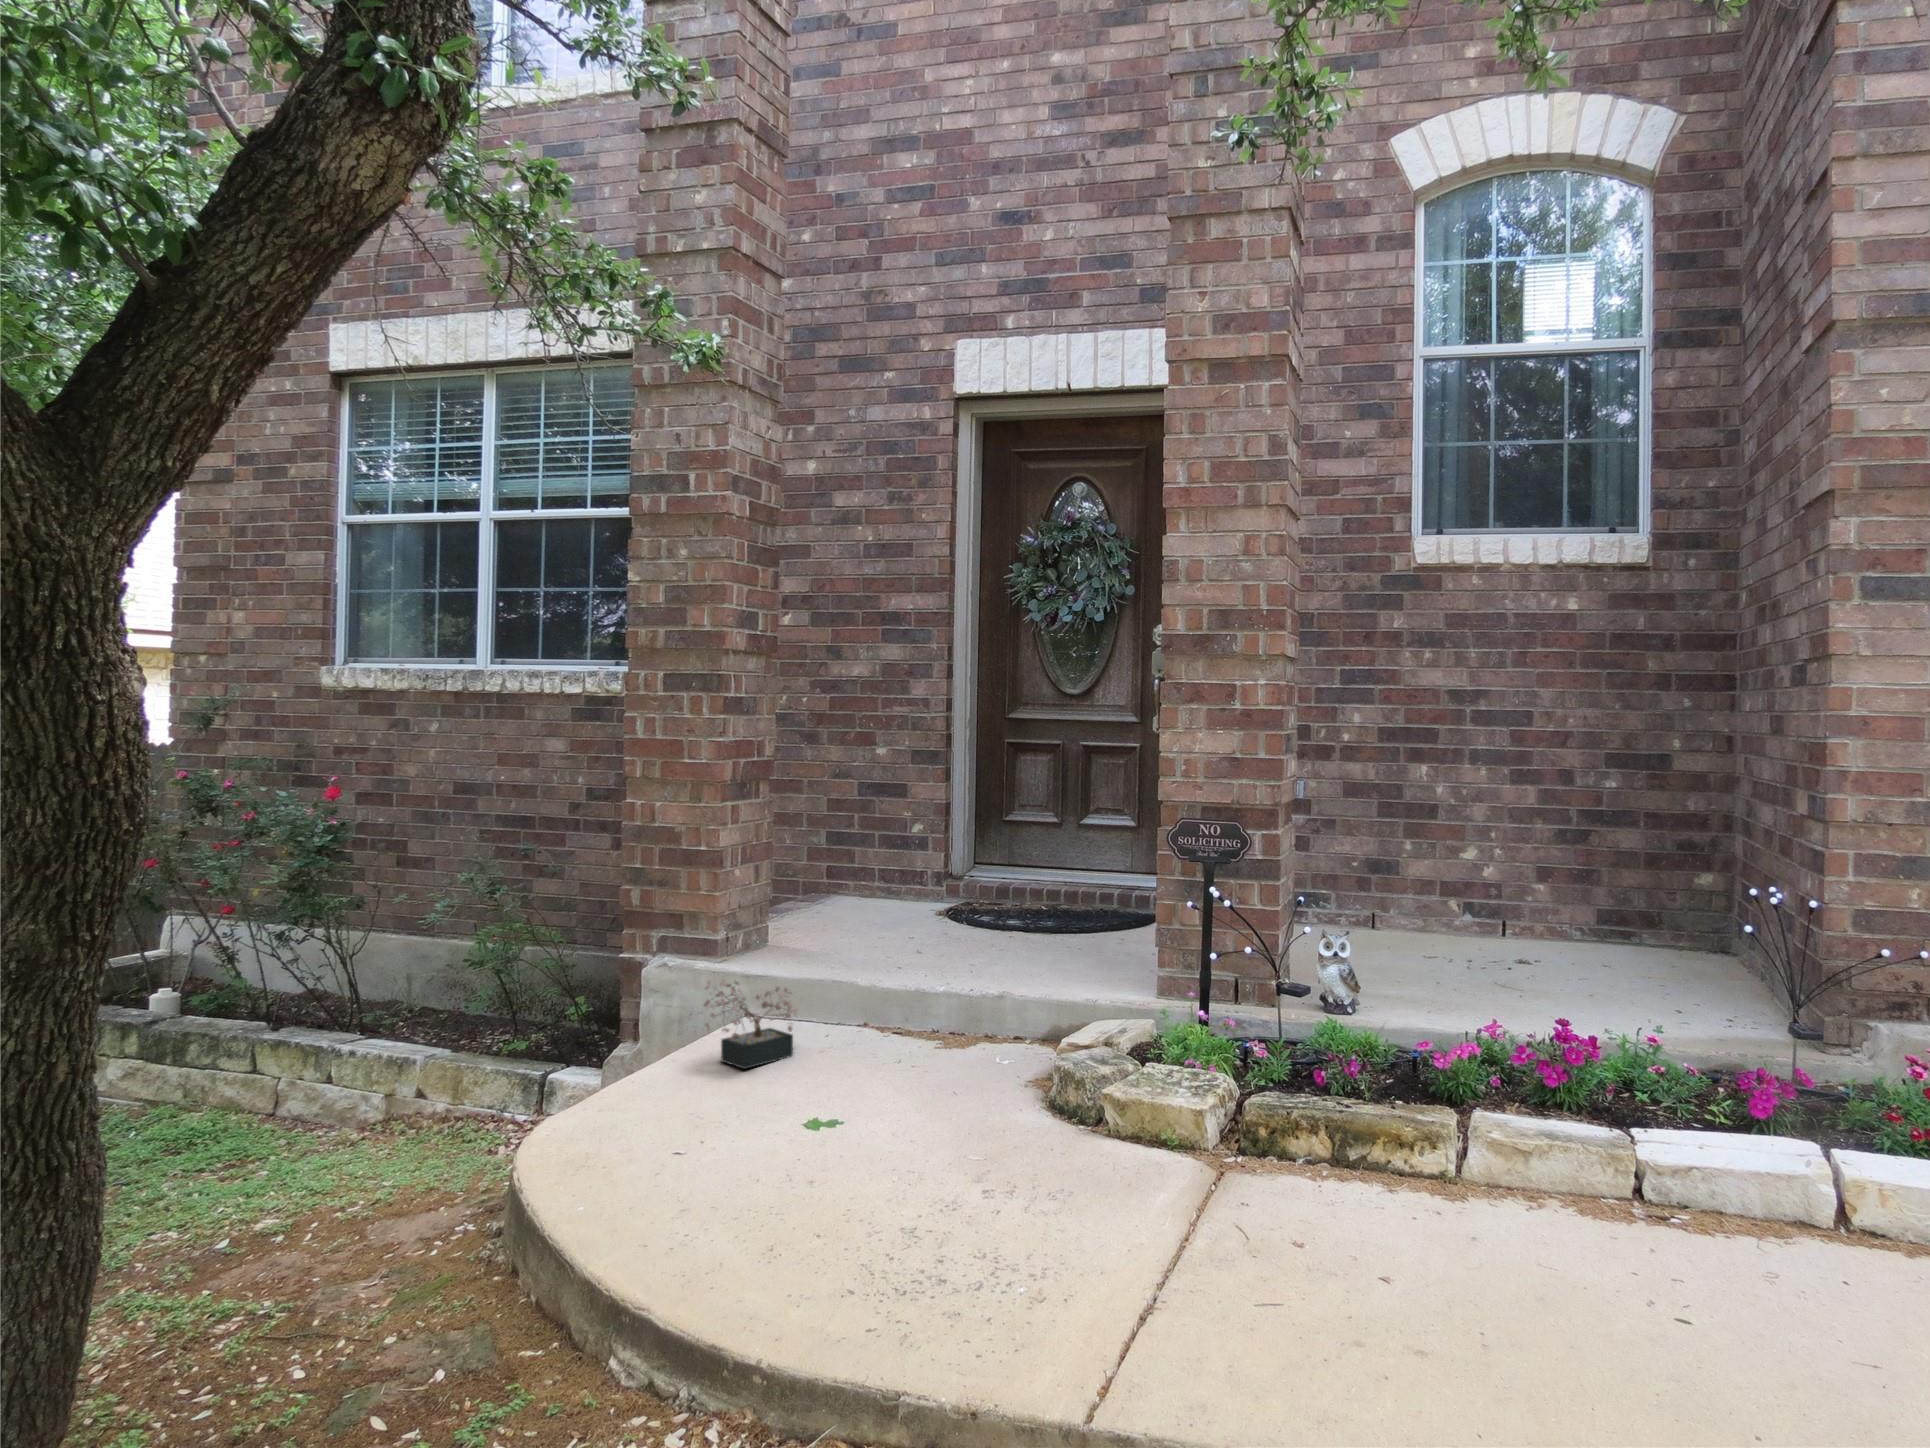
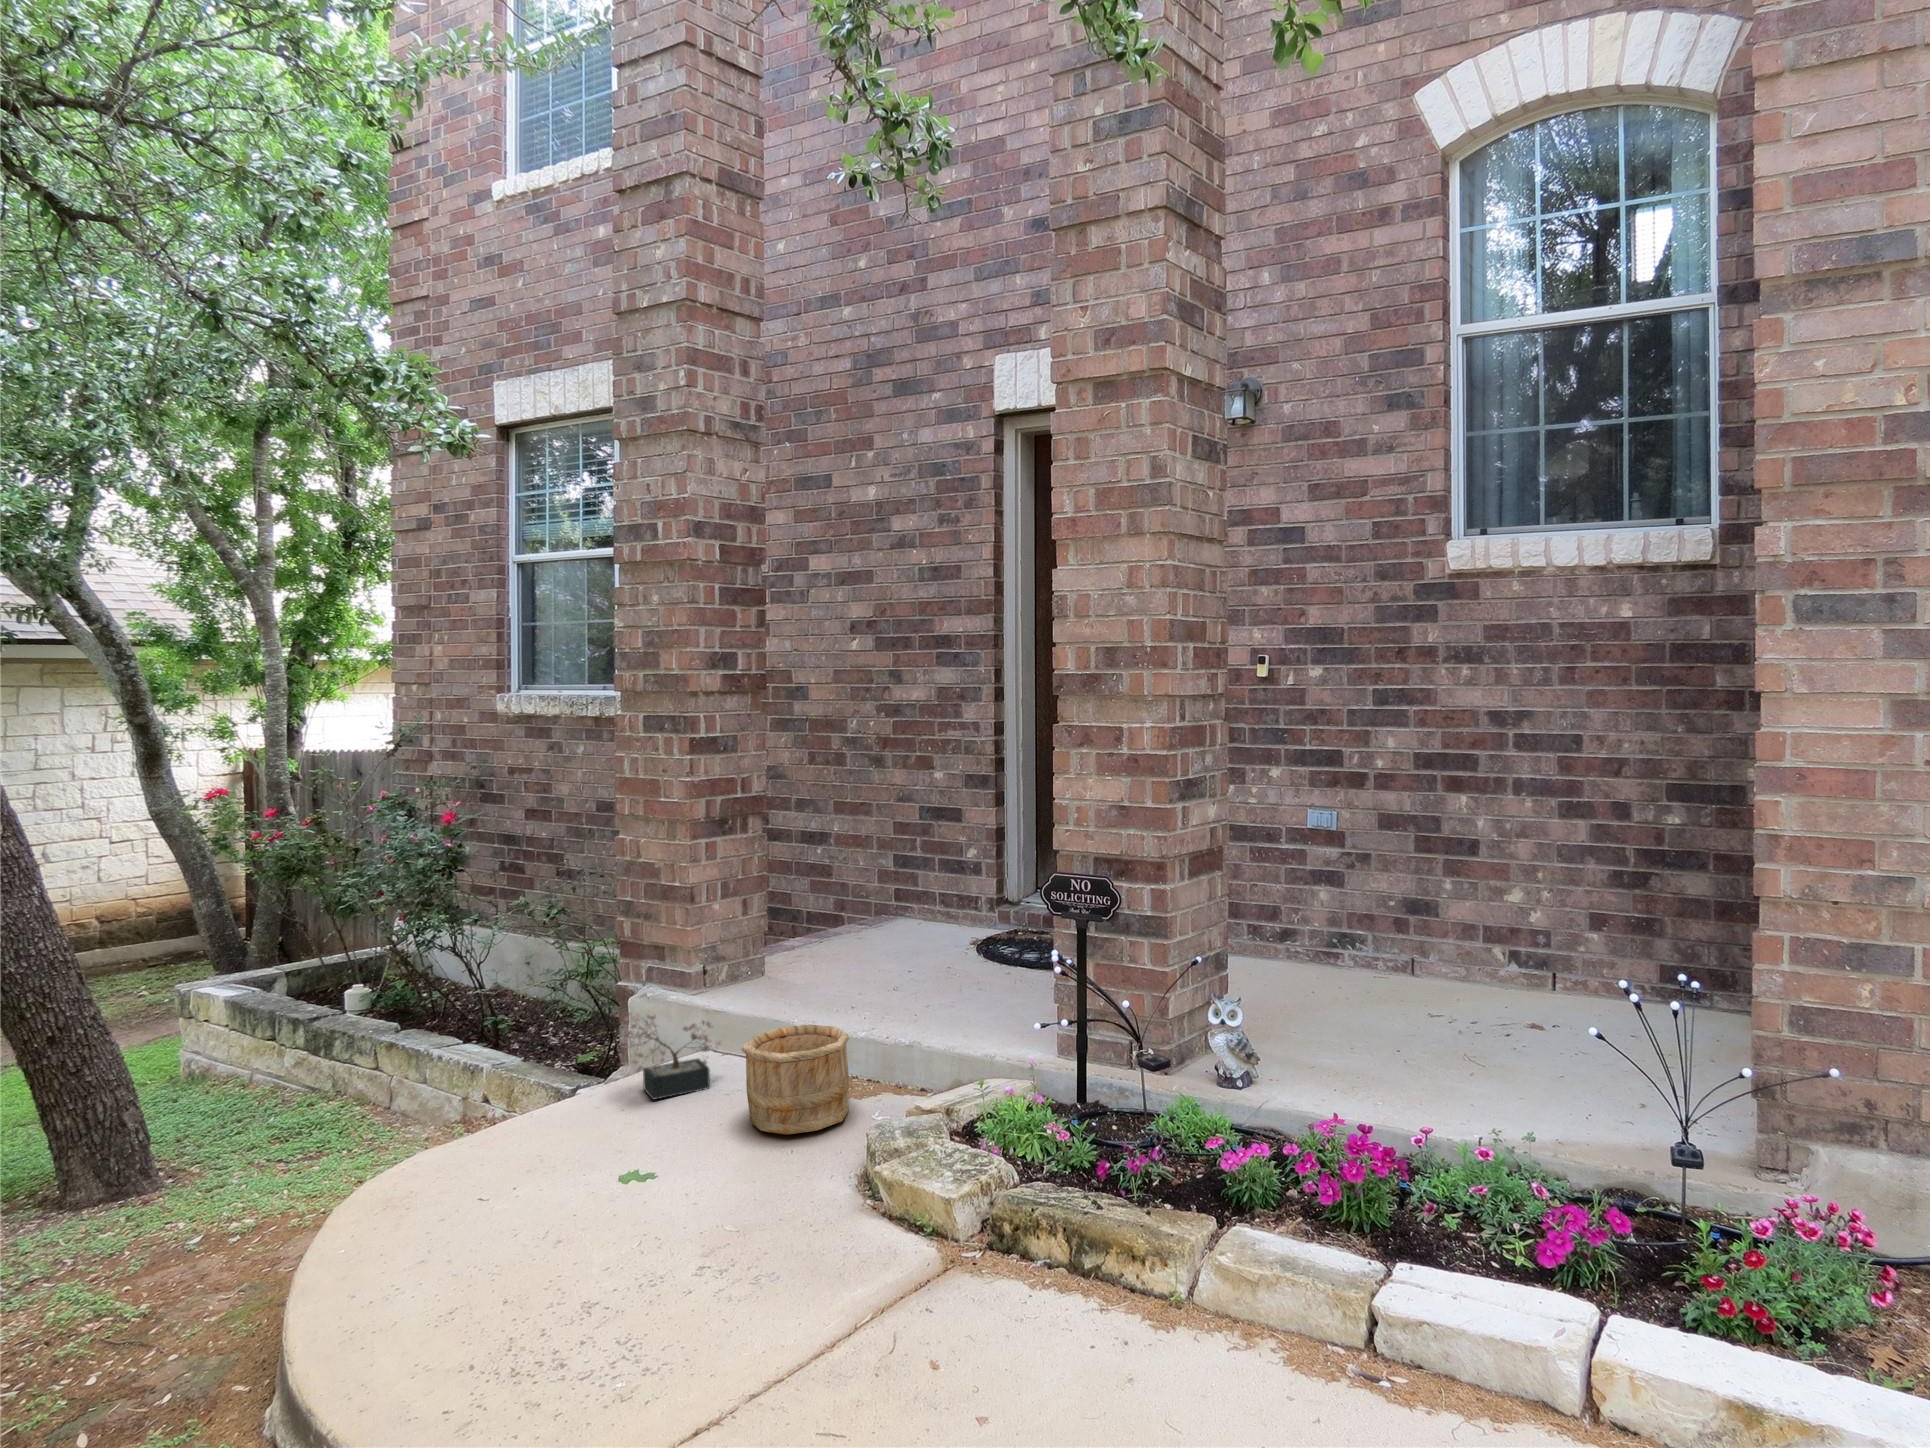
wooden bucket: none [867,981,972,1086] -> present [741,1025,849,1135]

